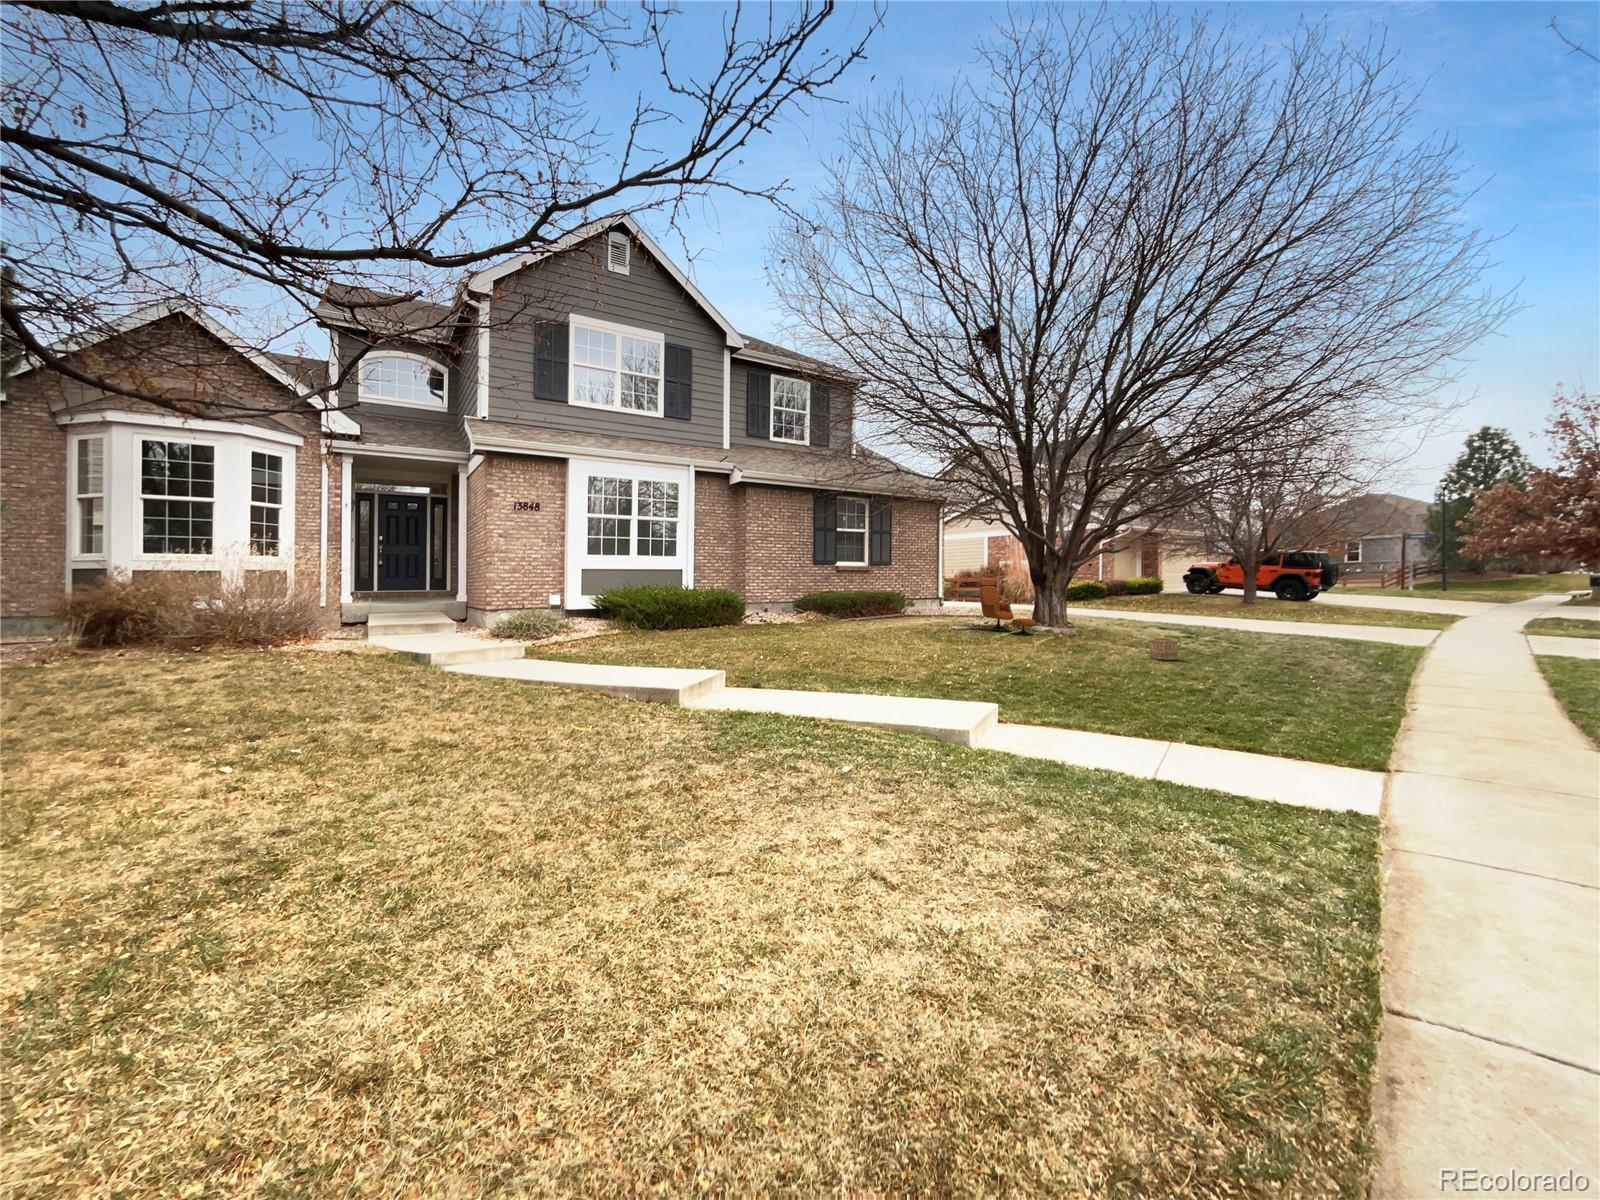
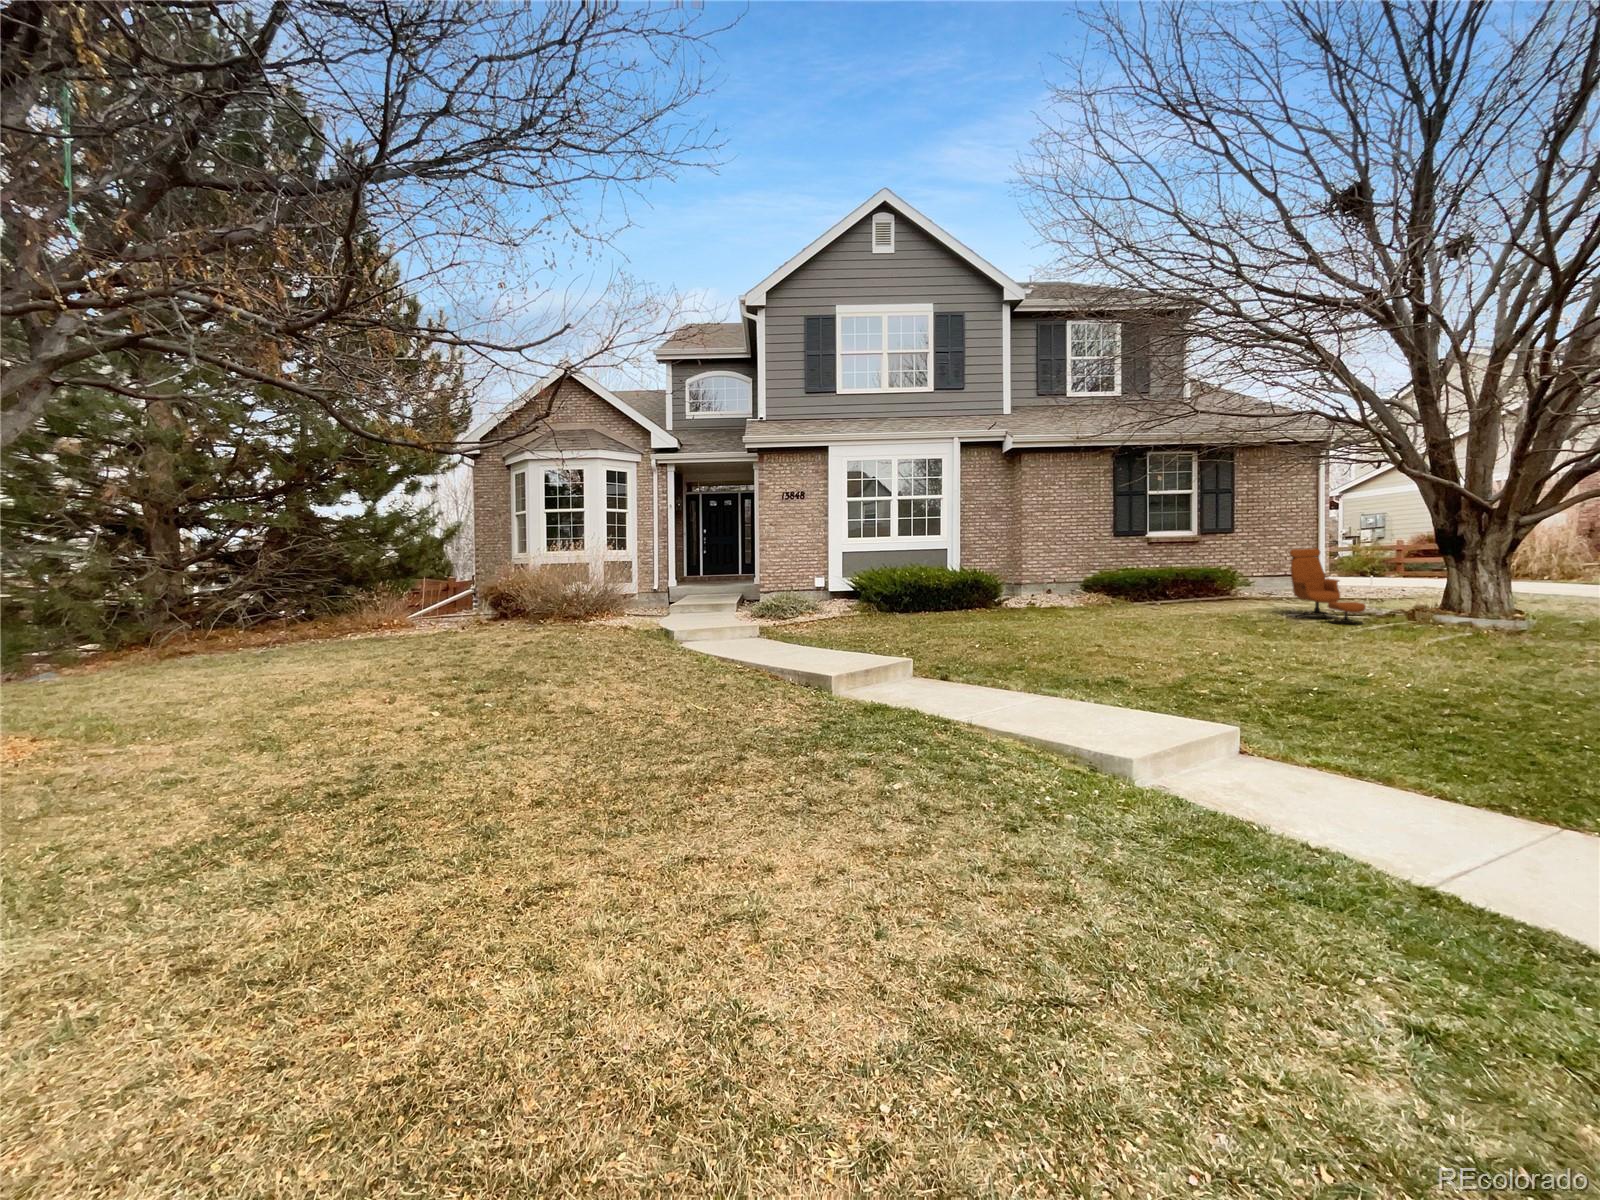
wooden bucket: present [1150,638,1178,660] -> none [1480,636,1534,670]

